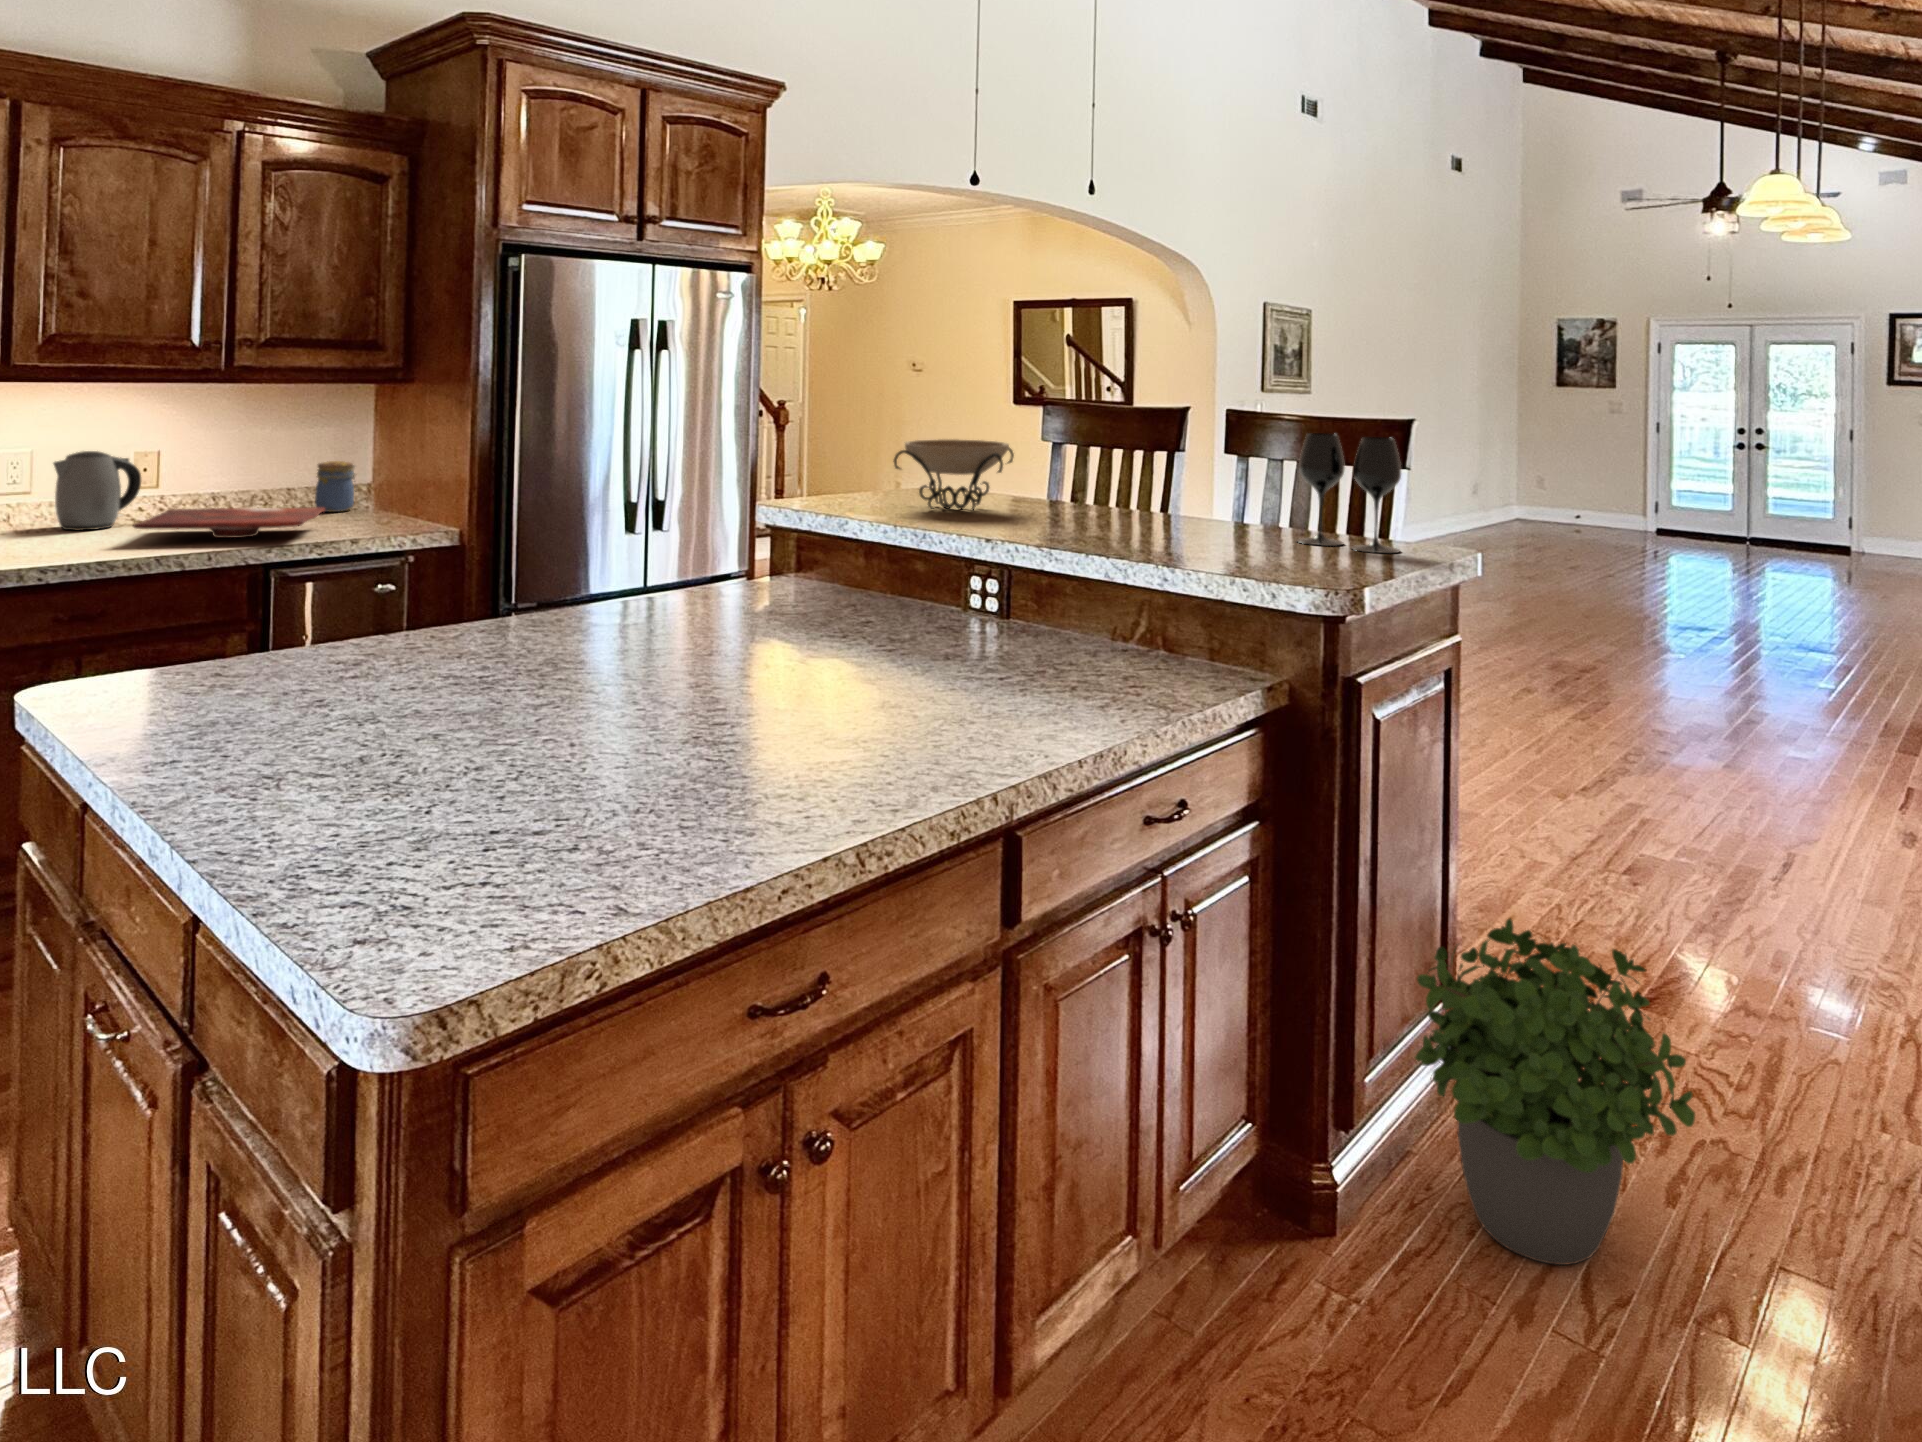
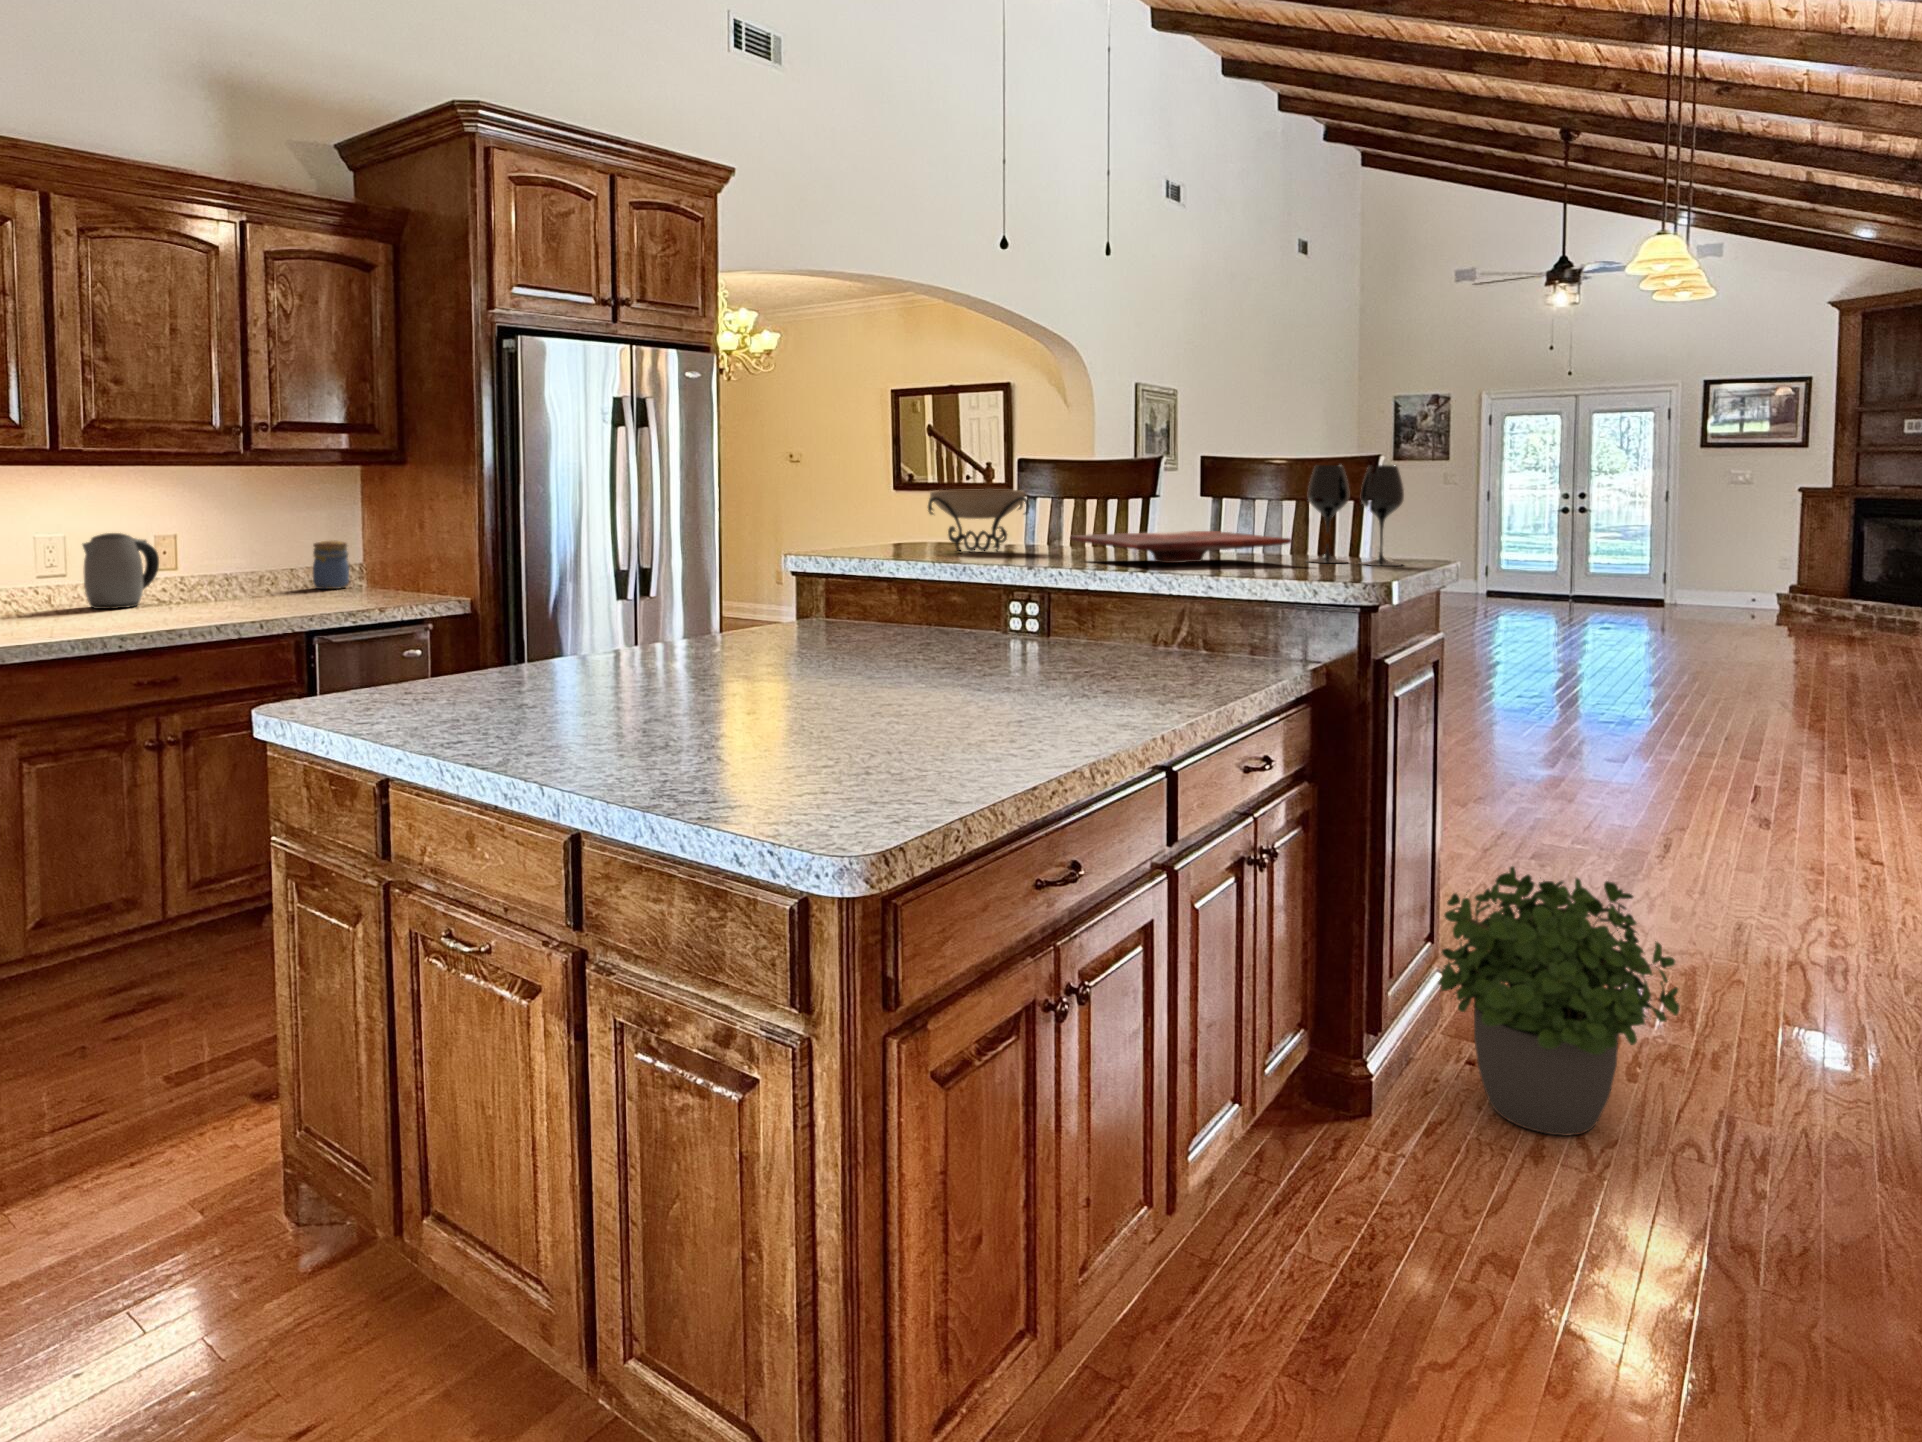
cutting board: present [133,507,325,538] -> present [1070,531,1291,563]

